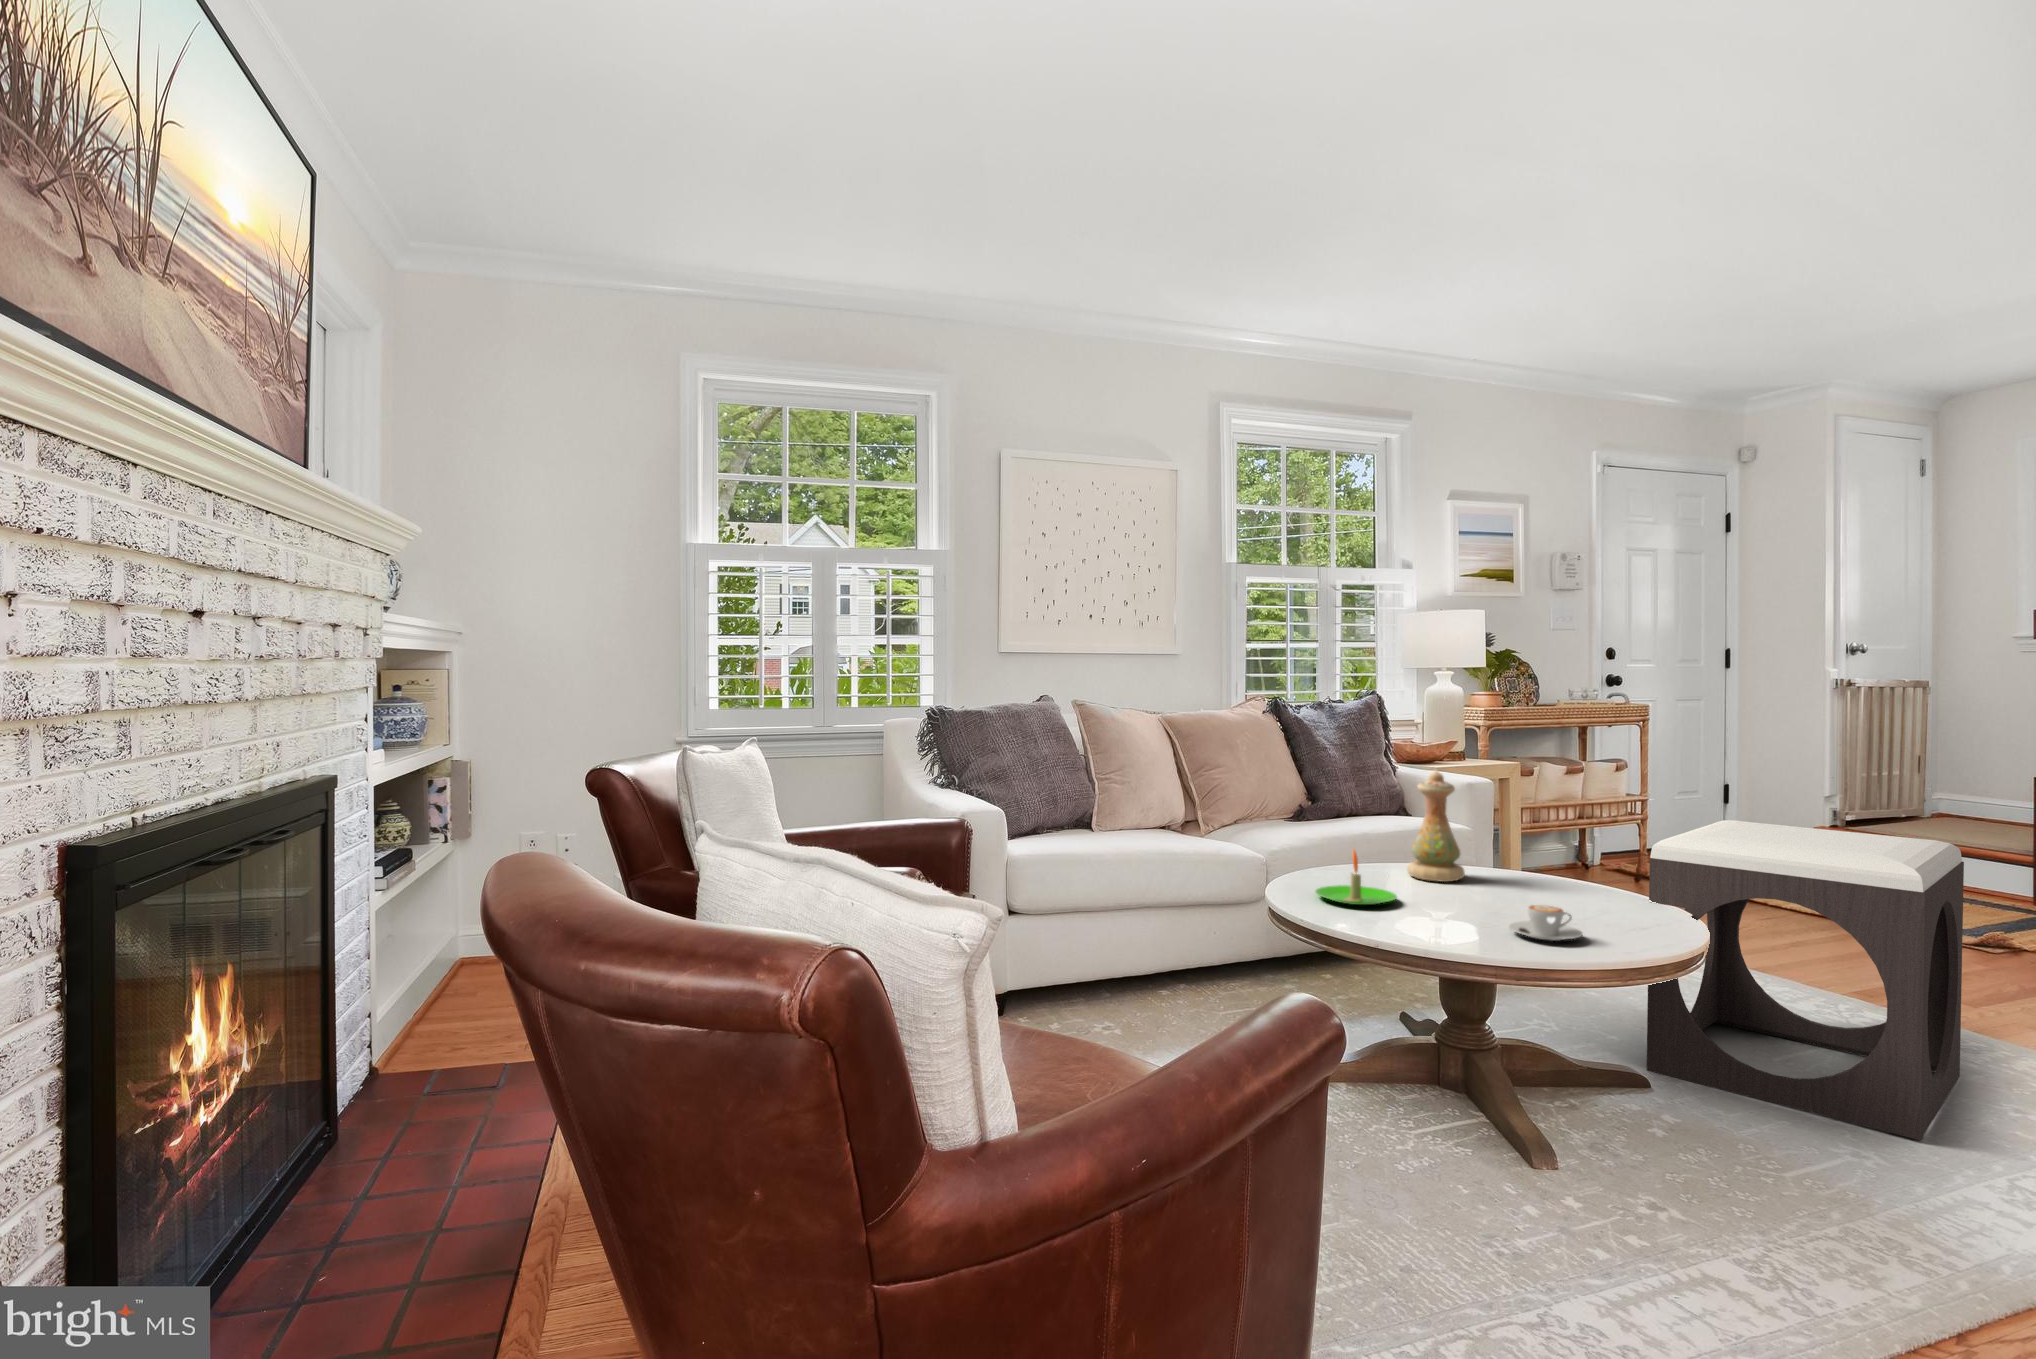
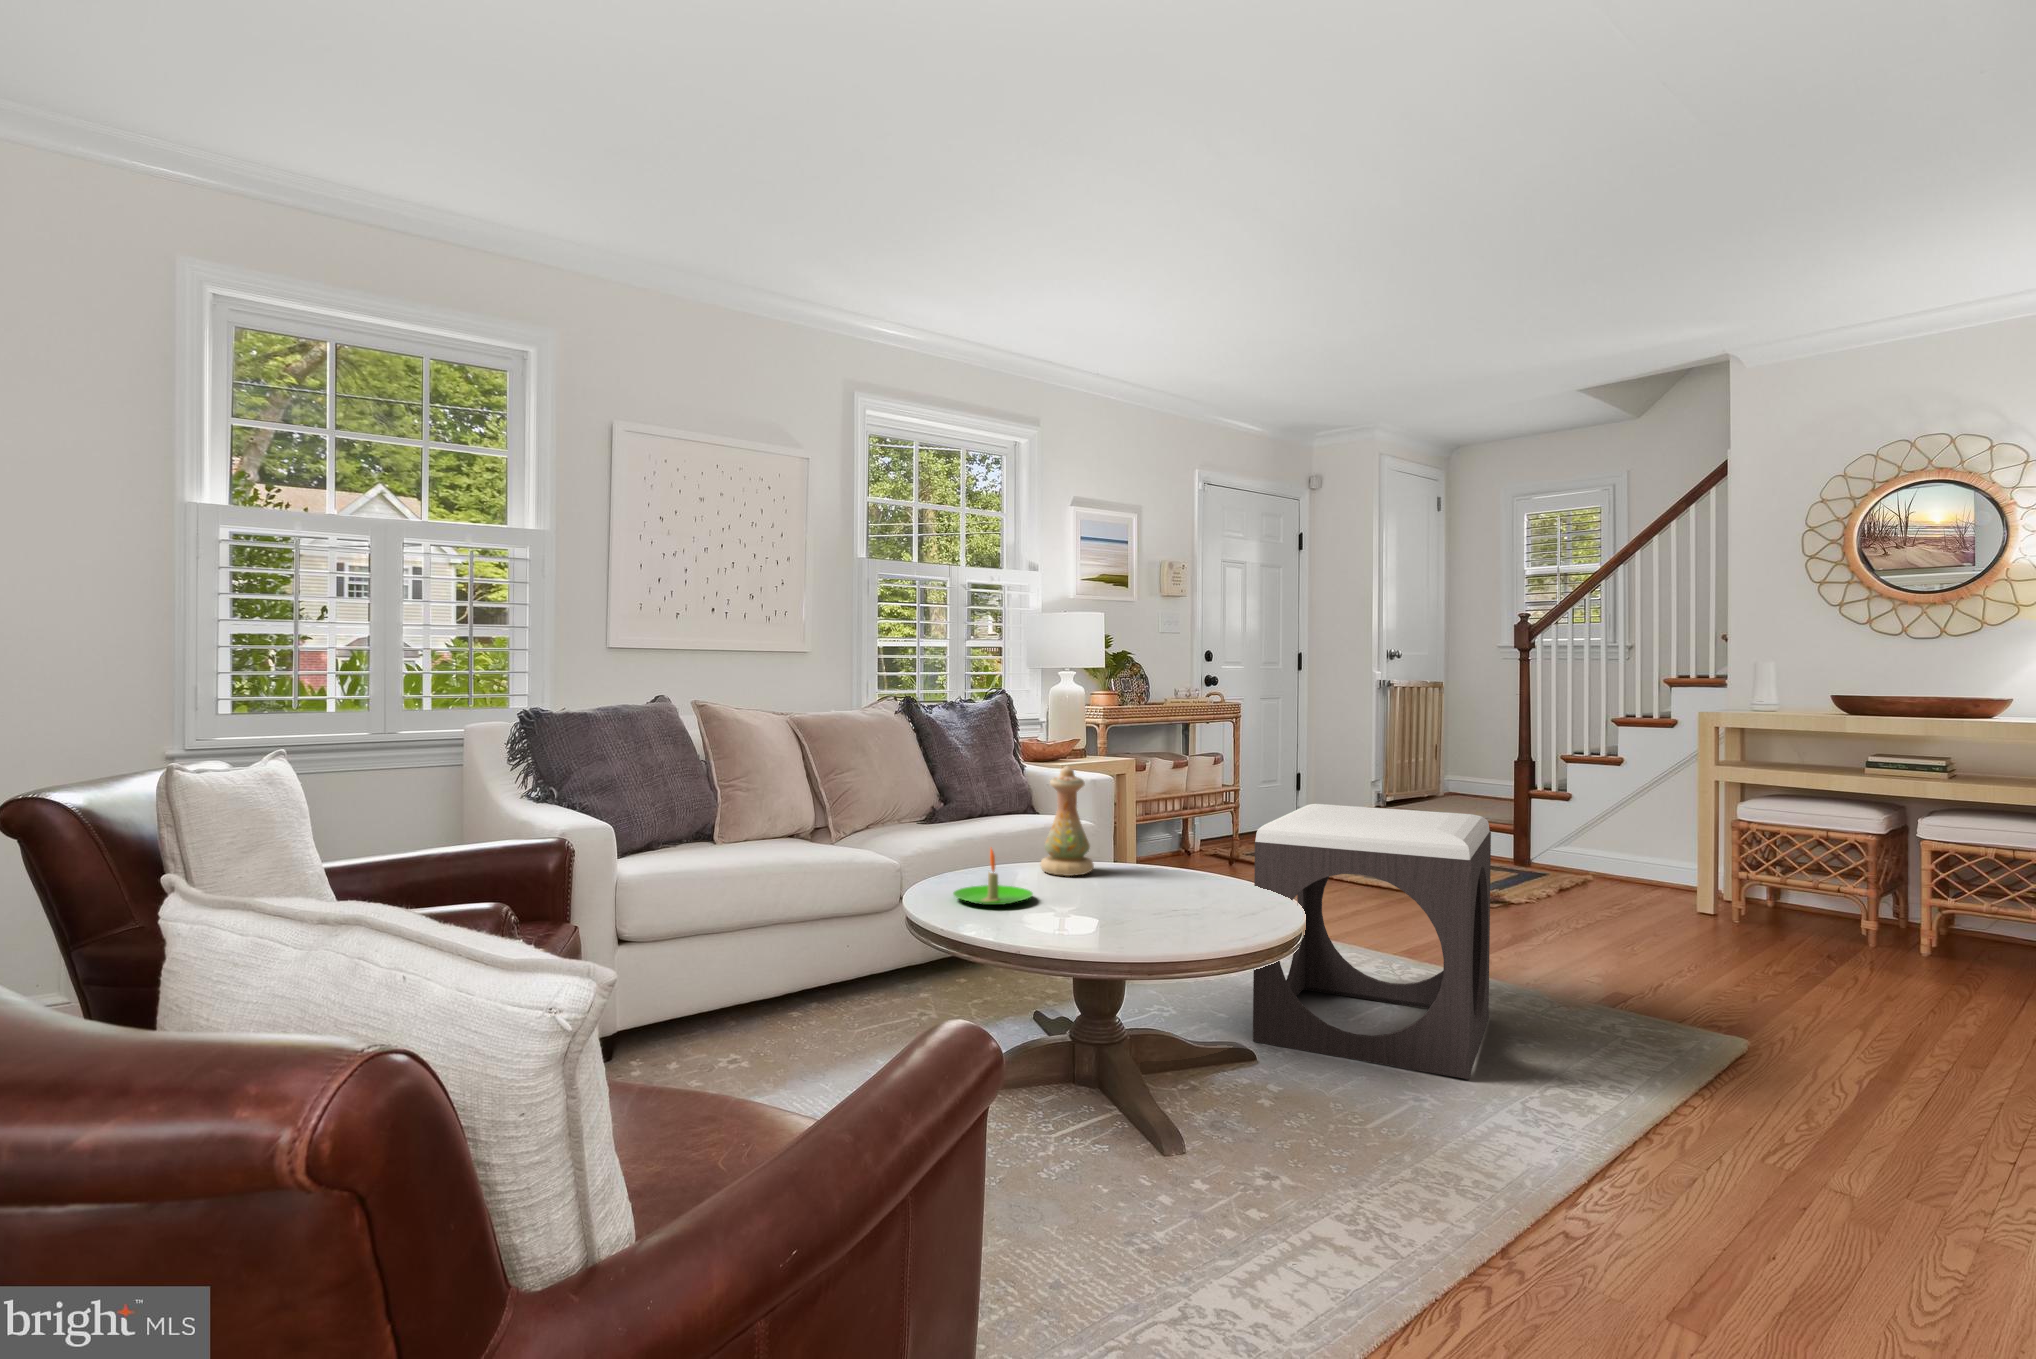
coffee cup: present [1509,905,1583,941] -> none [1138,893,1204,927]

